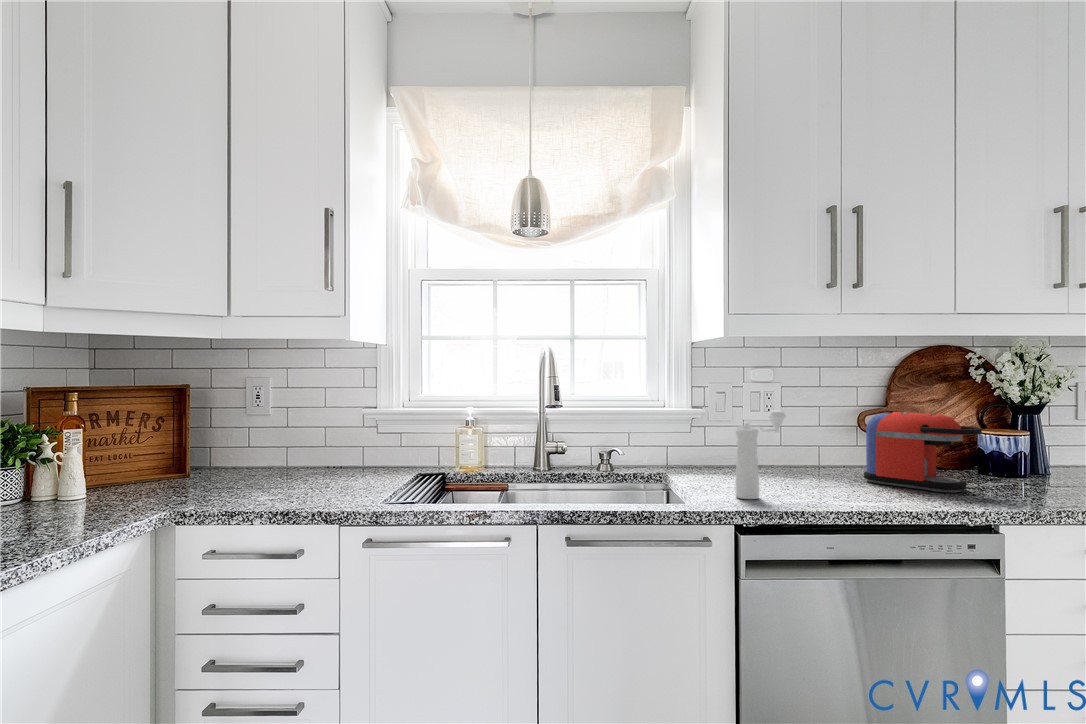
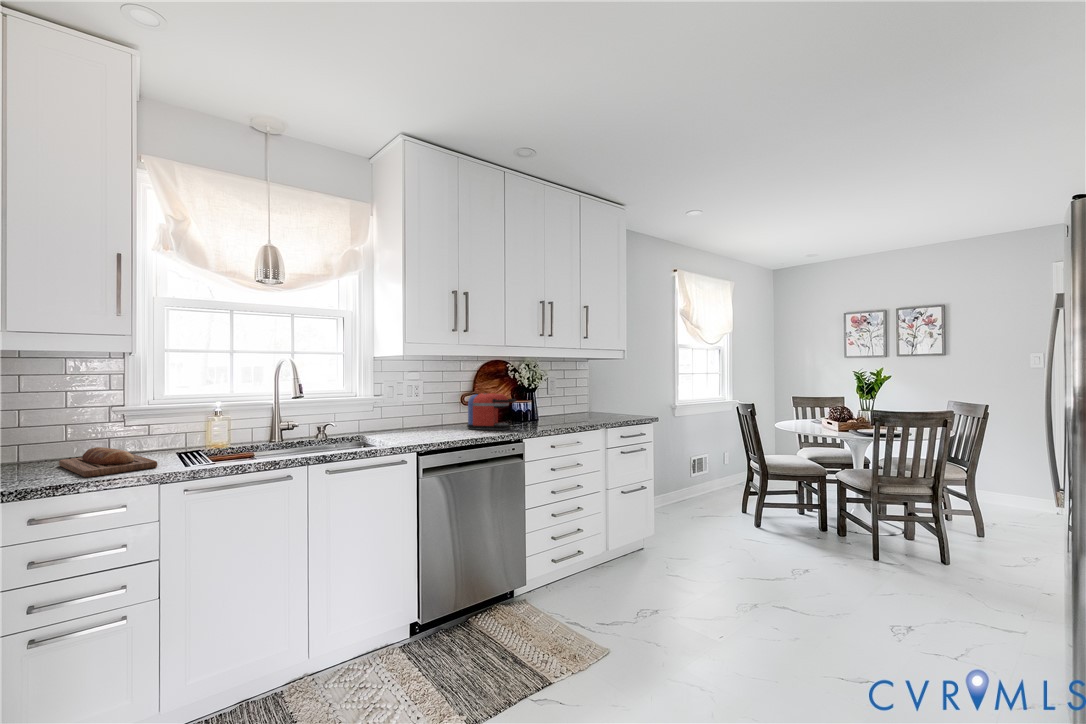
pepper mill: present [735,411,786,499] -> none [411,395,435,442]
bread loaf: none [288,459,368,499] -> present [59,447,157,477]

